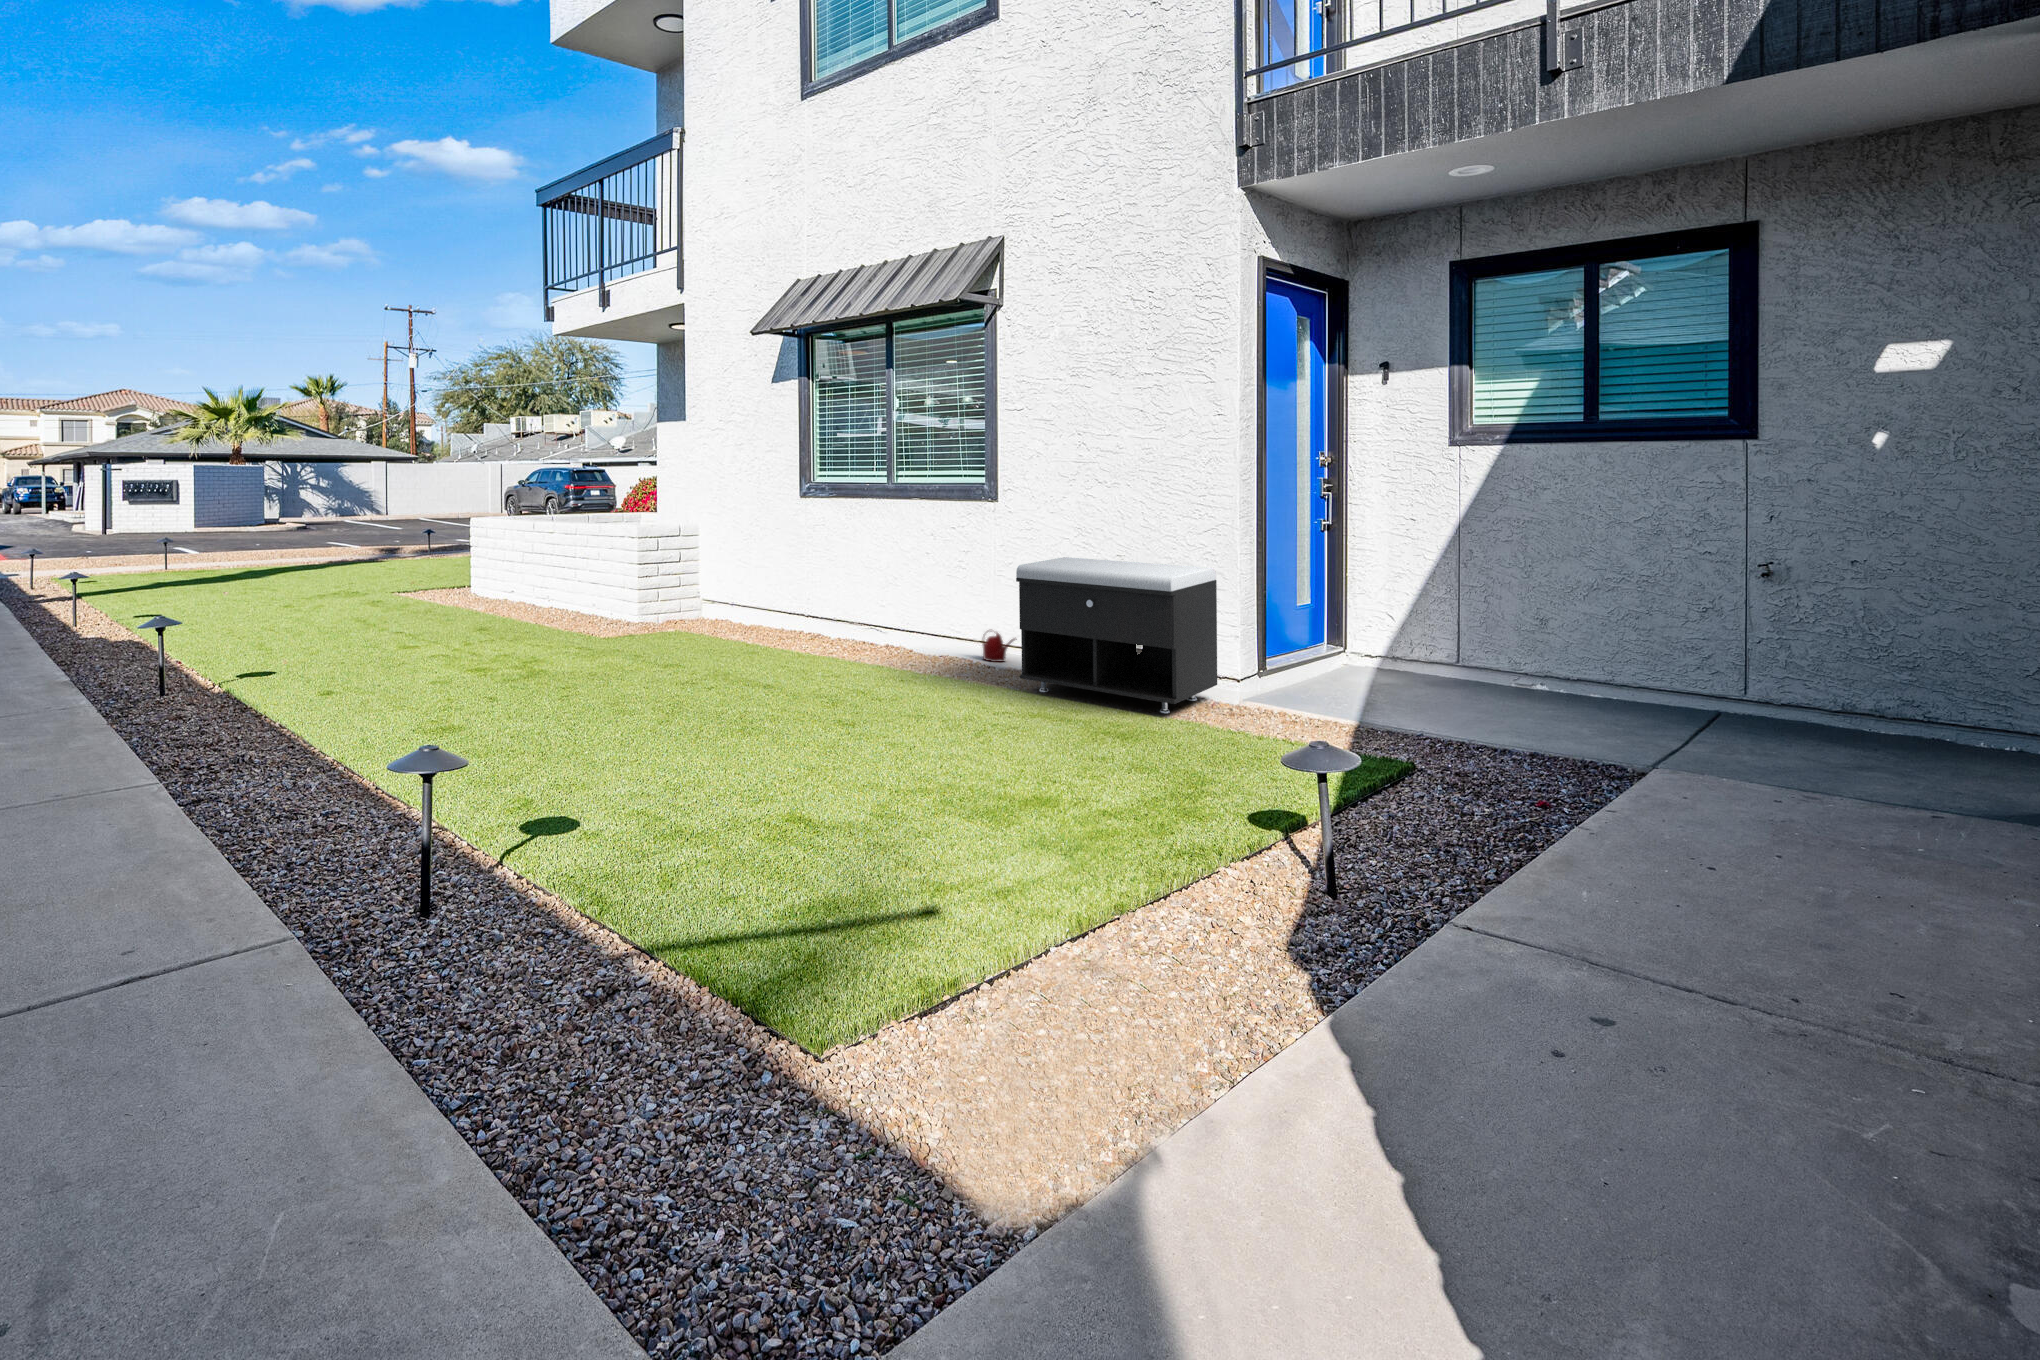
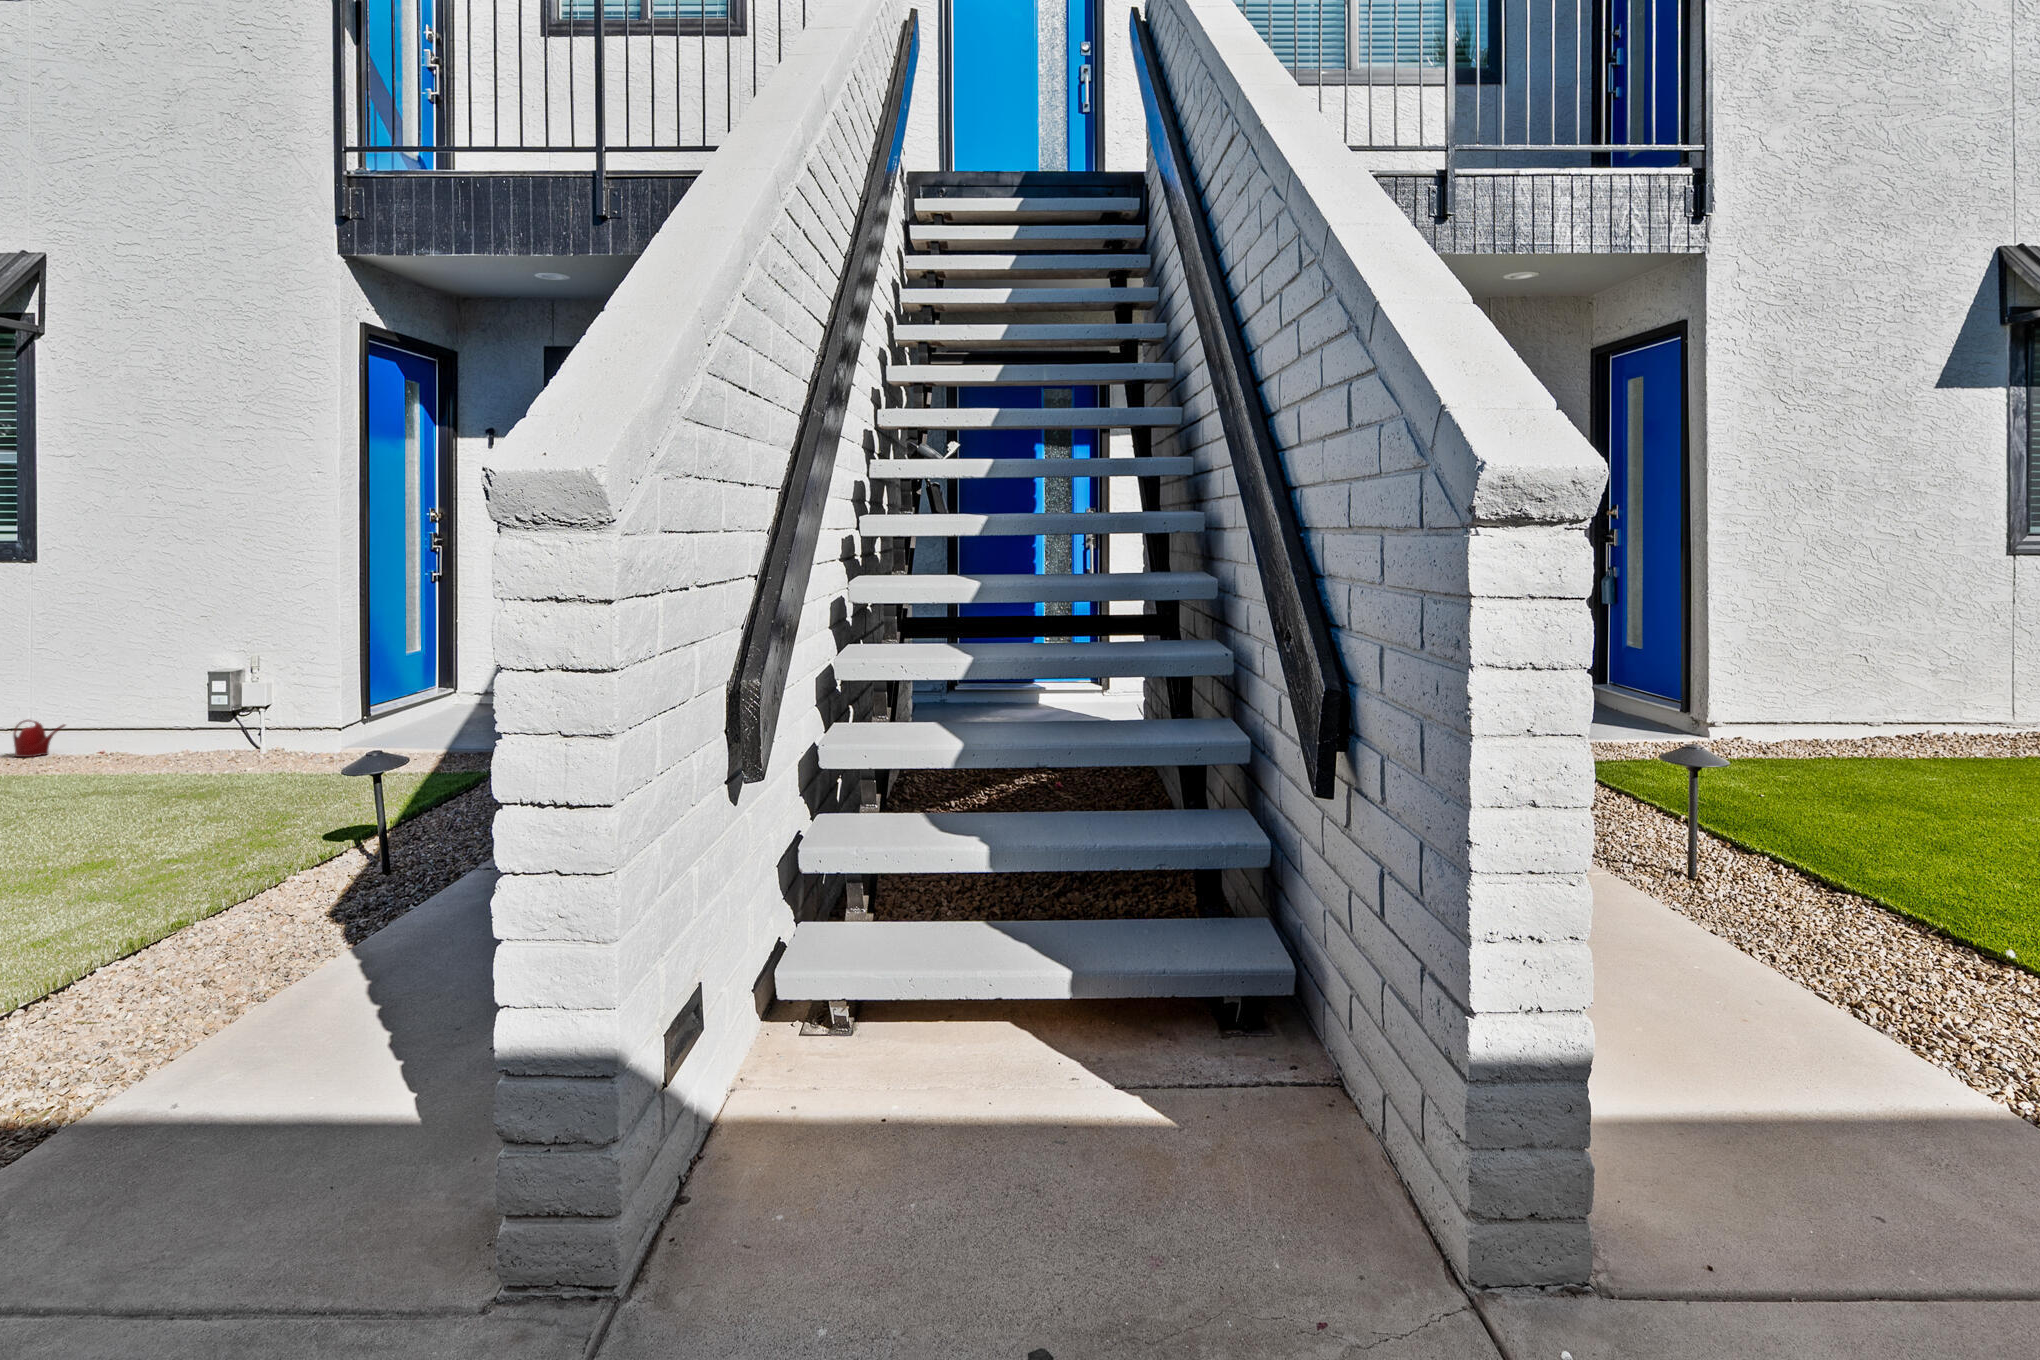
storage bench: present [1016,557,1217,714] -> none [74,622,317,775]

